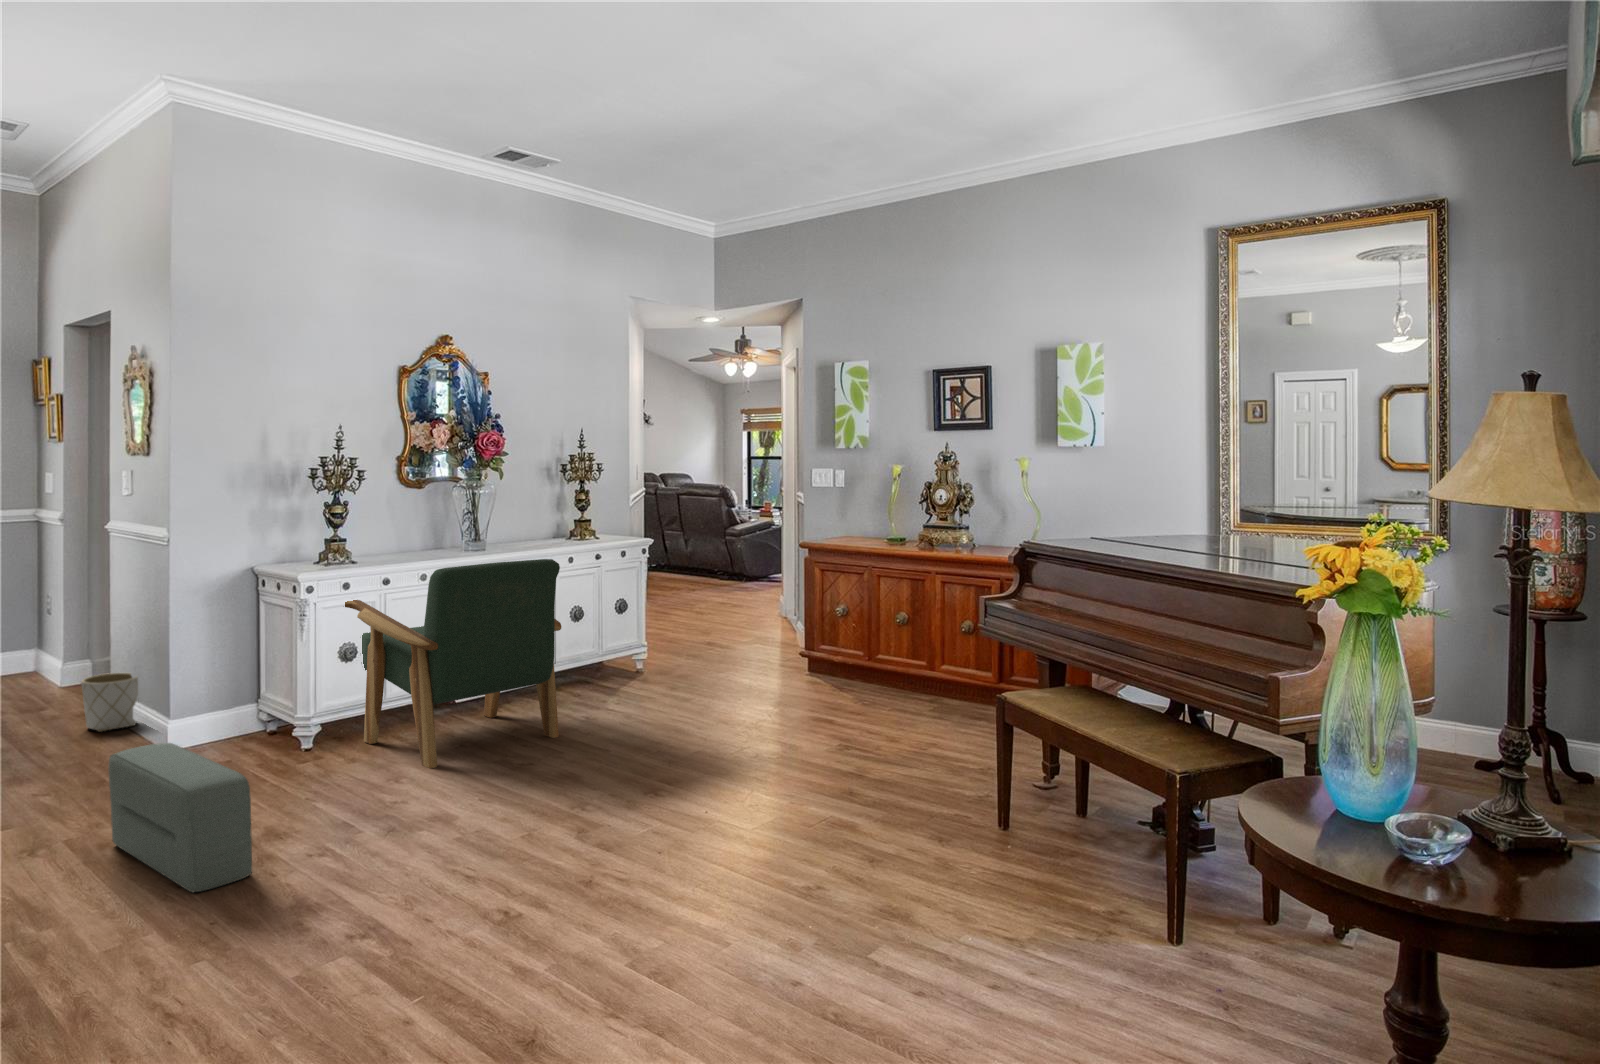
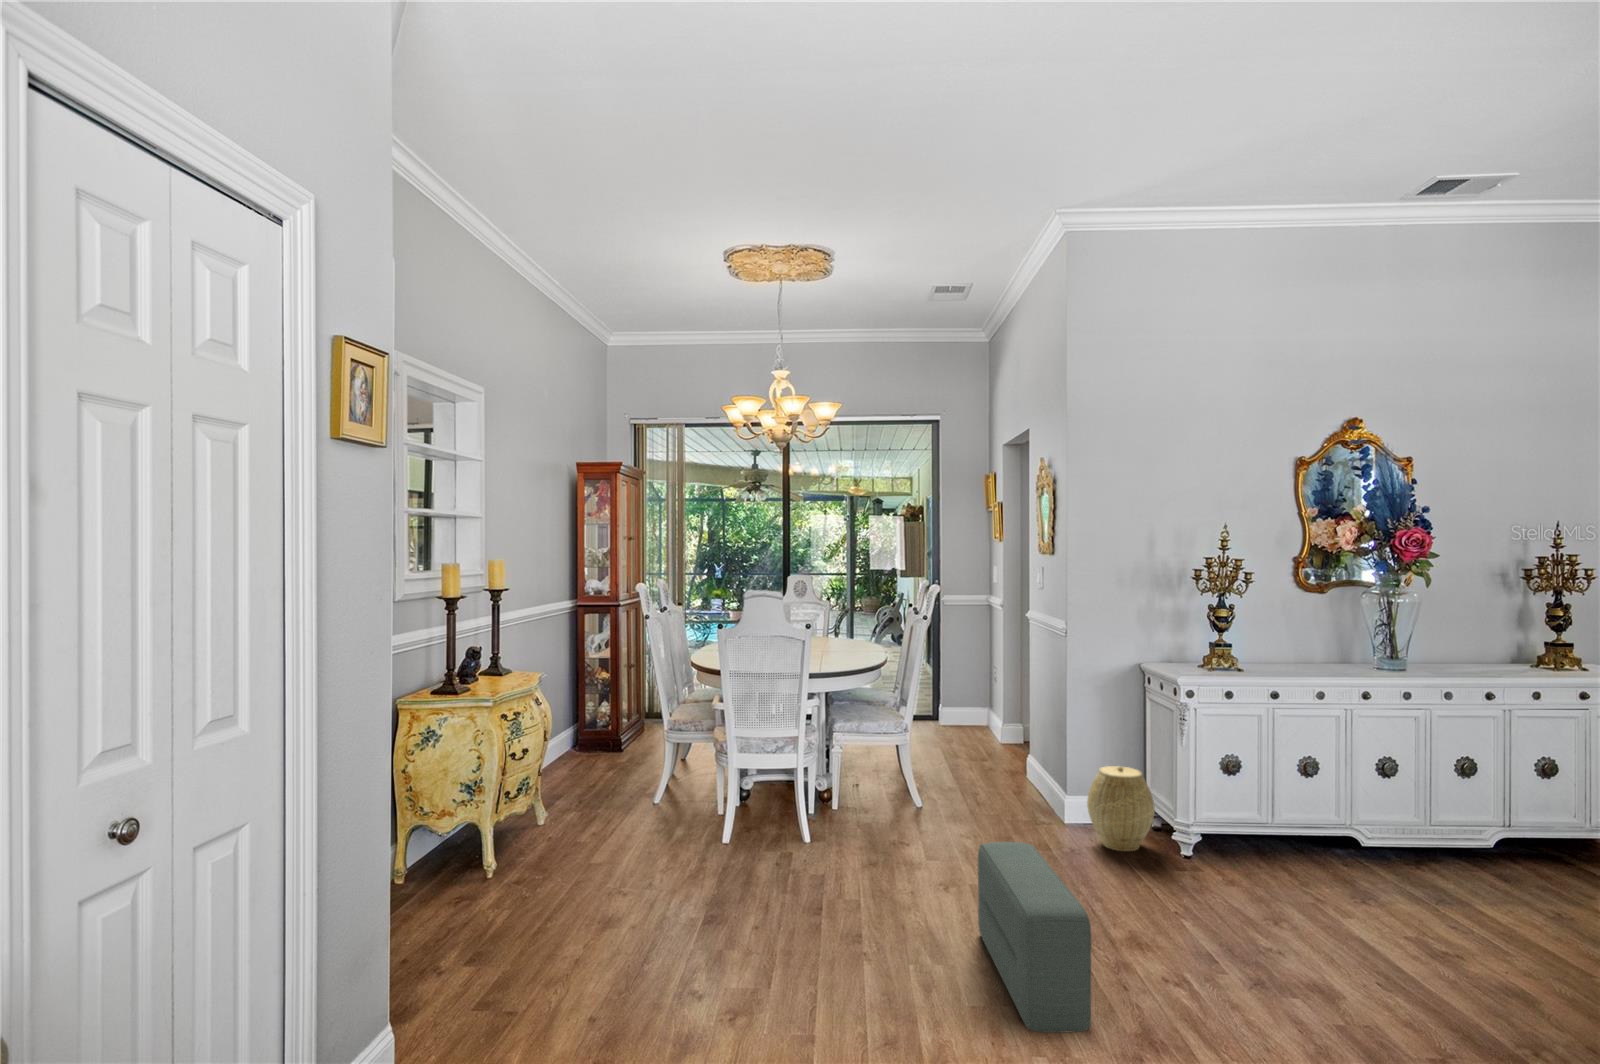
armchair: present [345,559,561,768] -> none [1222,694,1523,947]
woven basket: none [208,667,278,748] -> present [1087,766,1155,851]
planter: present [81,673,138,732] -> none [995,747,1039,800]

